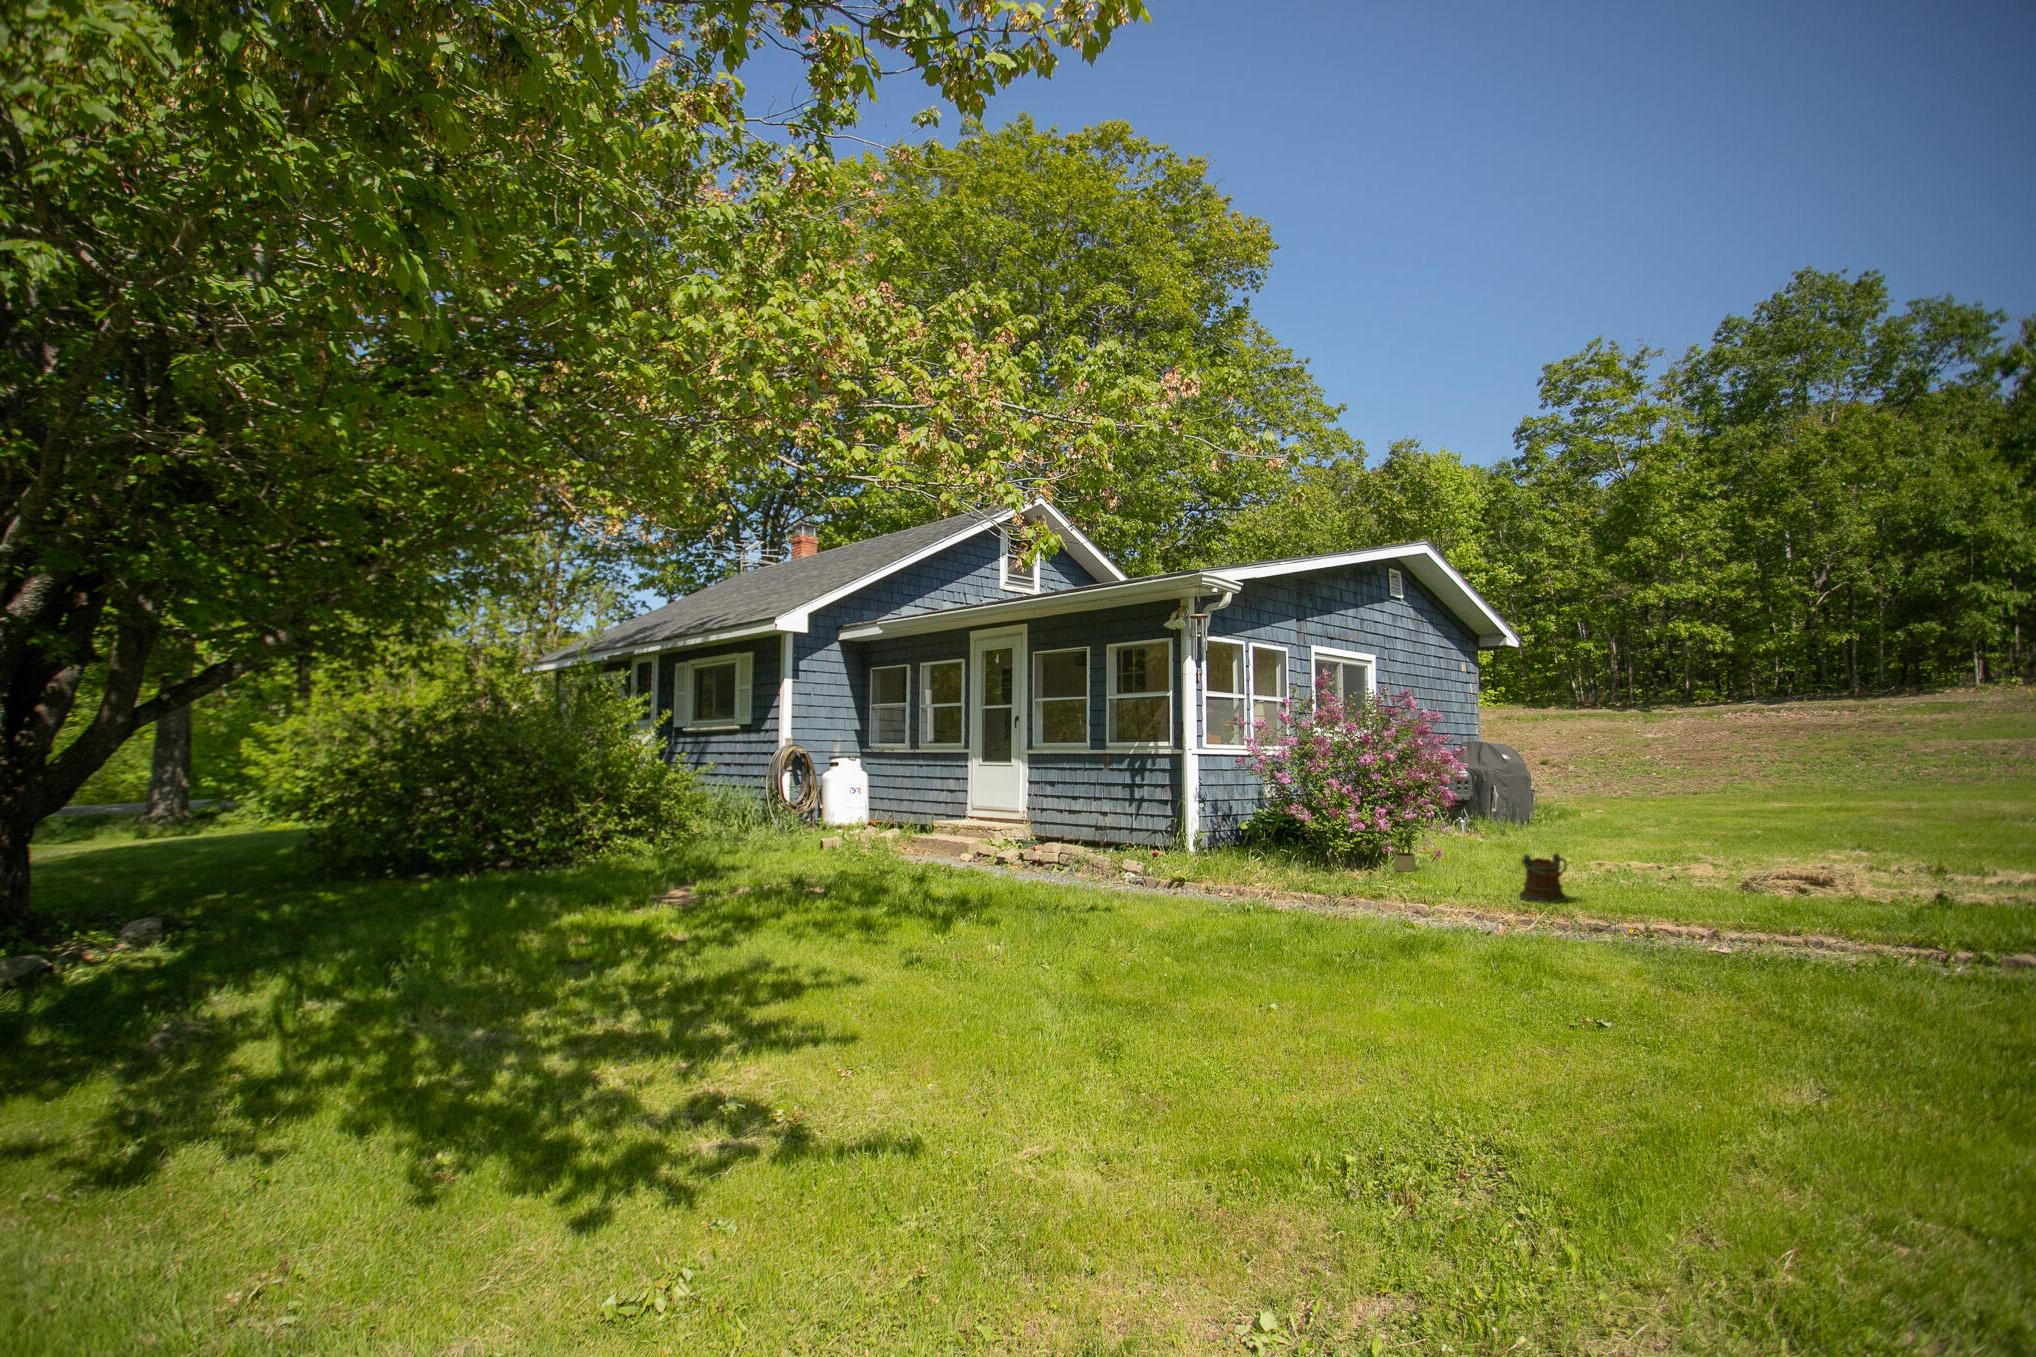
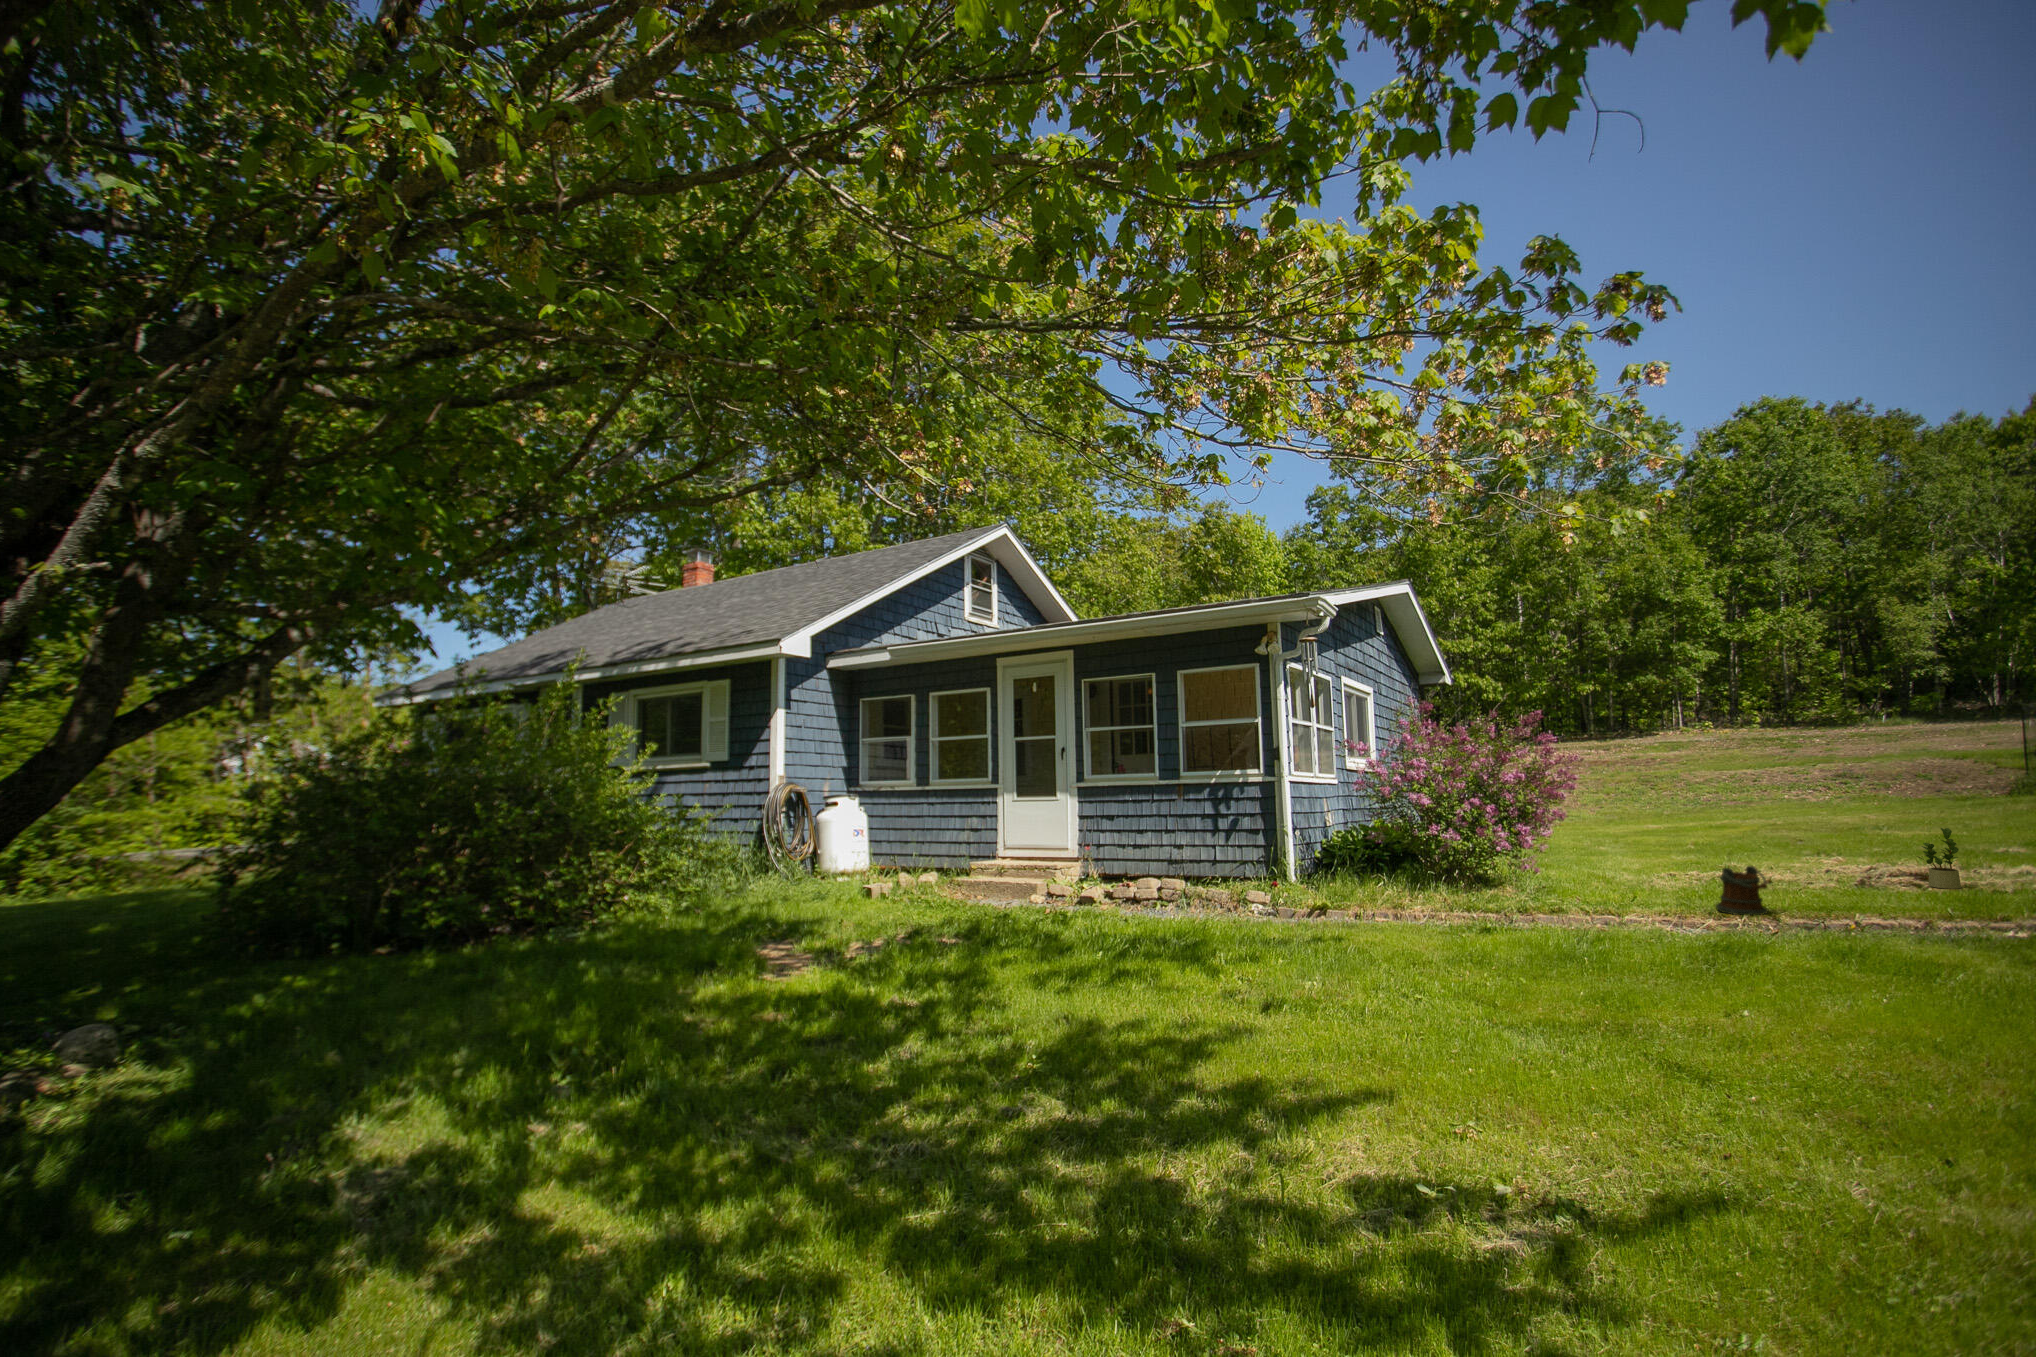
potted plant: present [1391,818,1419,872] -> present [1919,828,1961,889]

